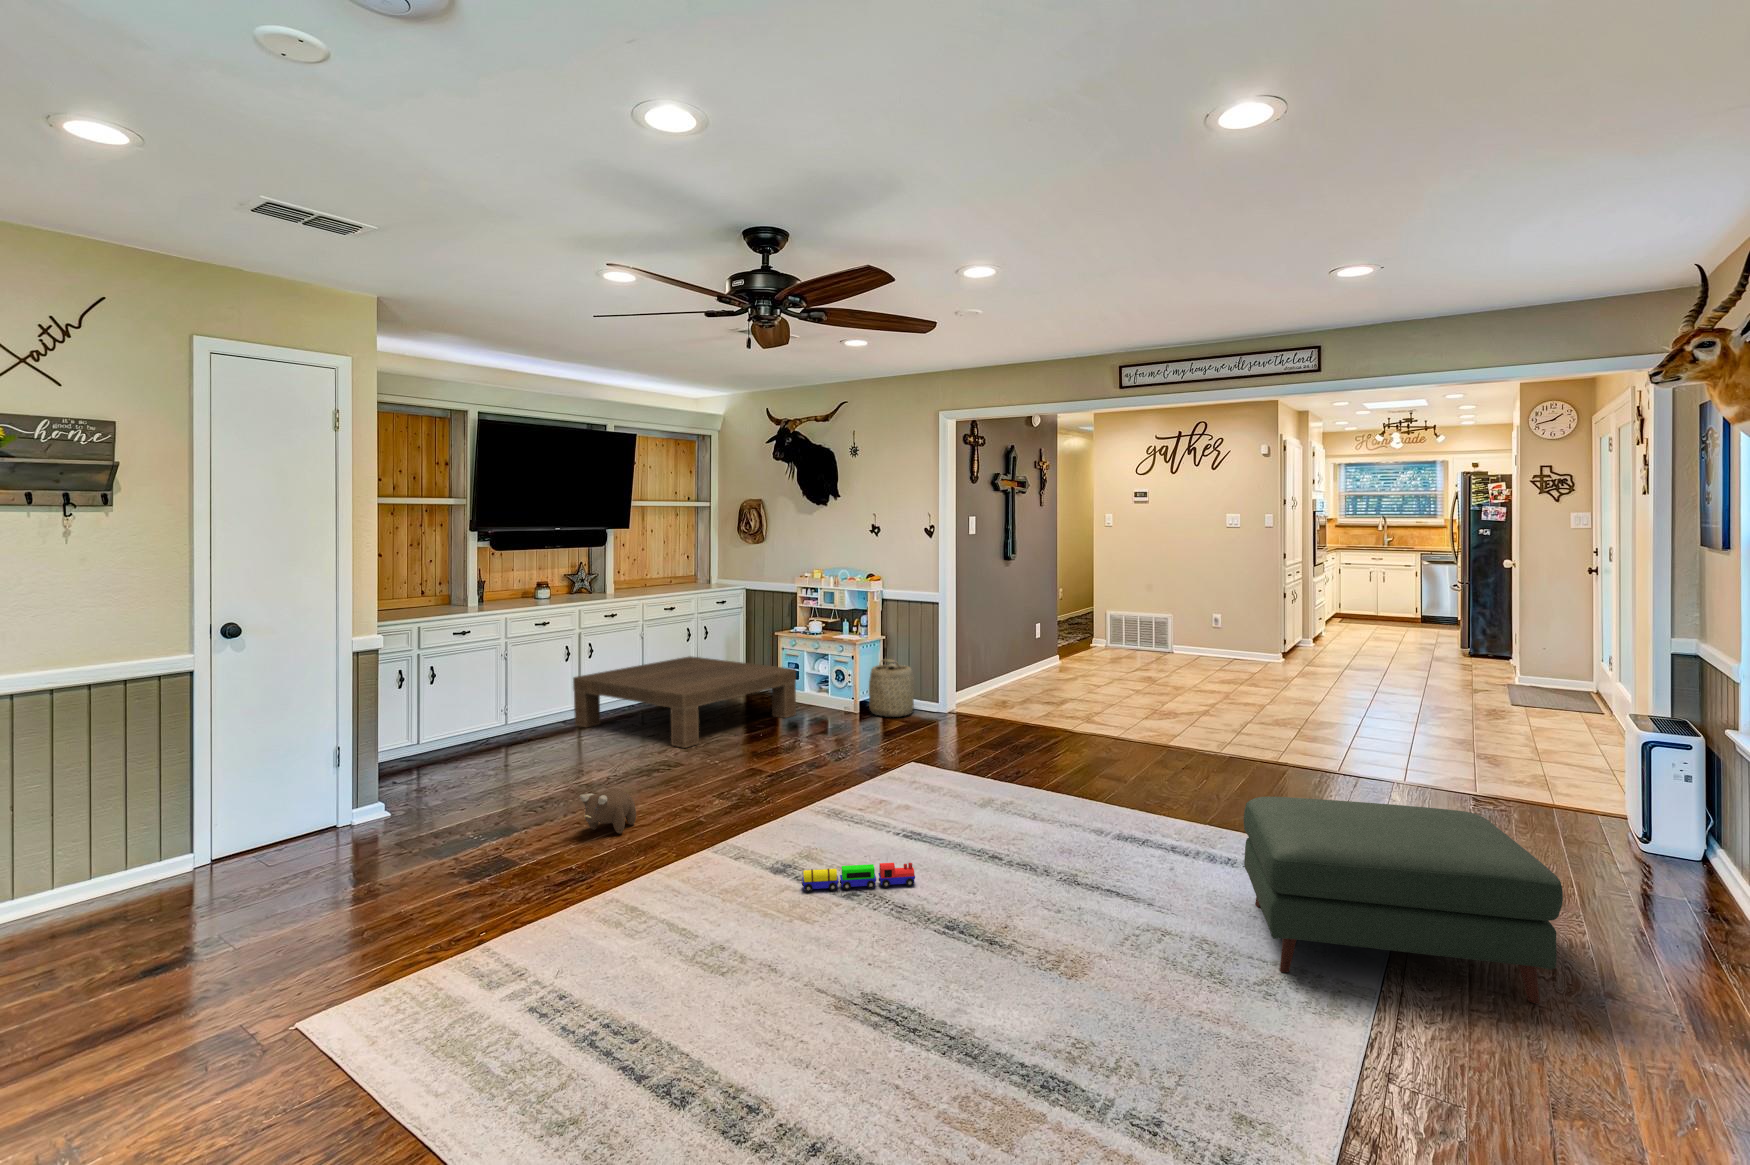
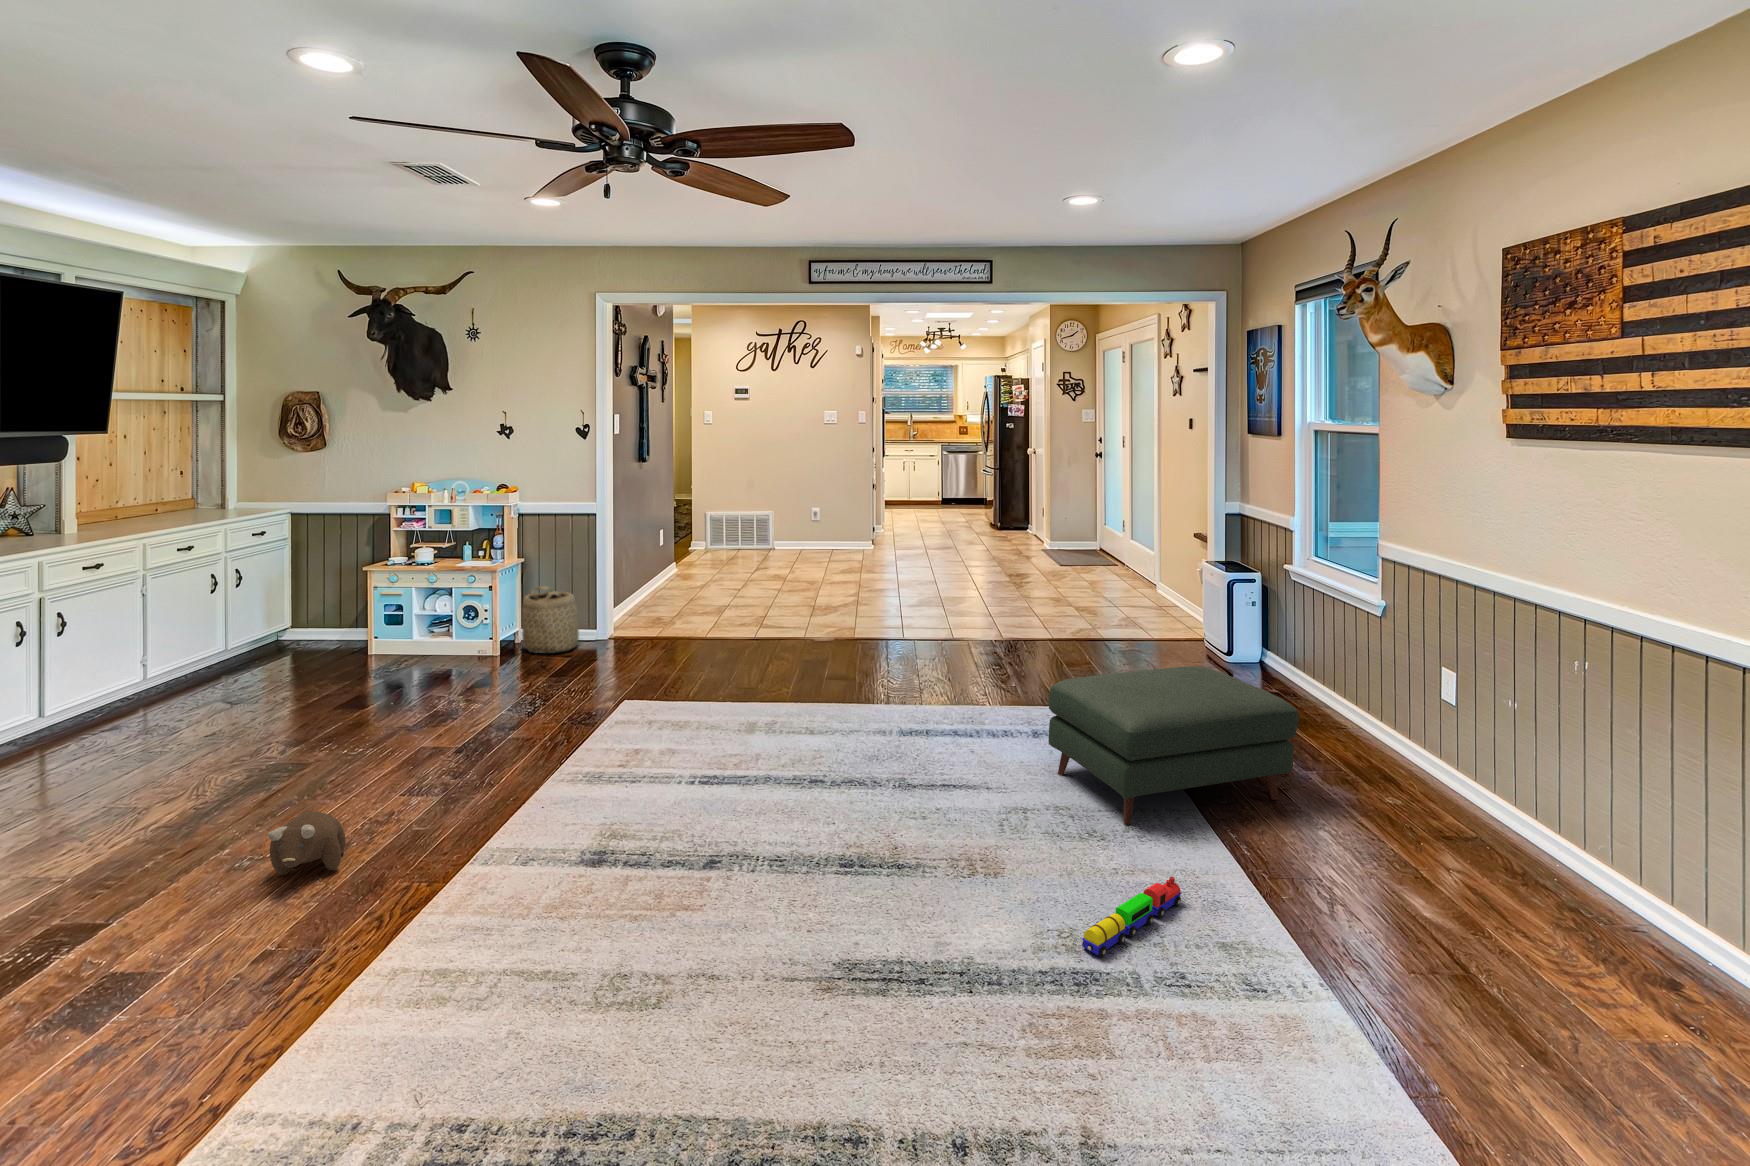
coffee table: present [573,656,796,748] -> none [62,609,430,735]
toy train: present [802,863,915,892] -> present [1082,877,1182,957]

